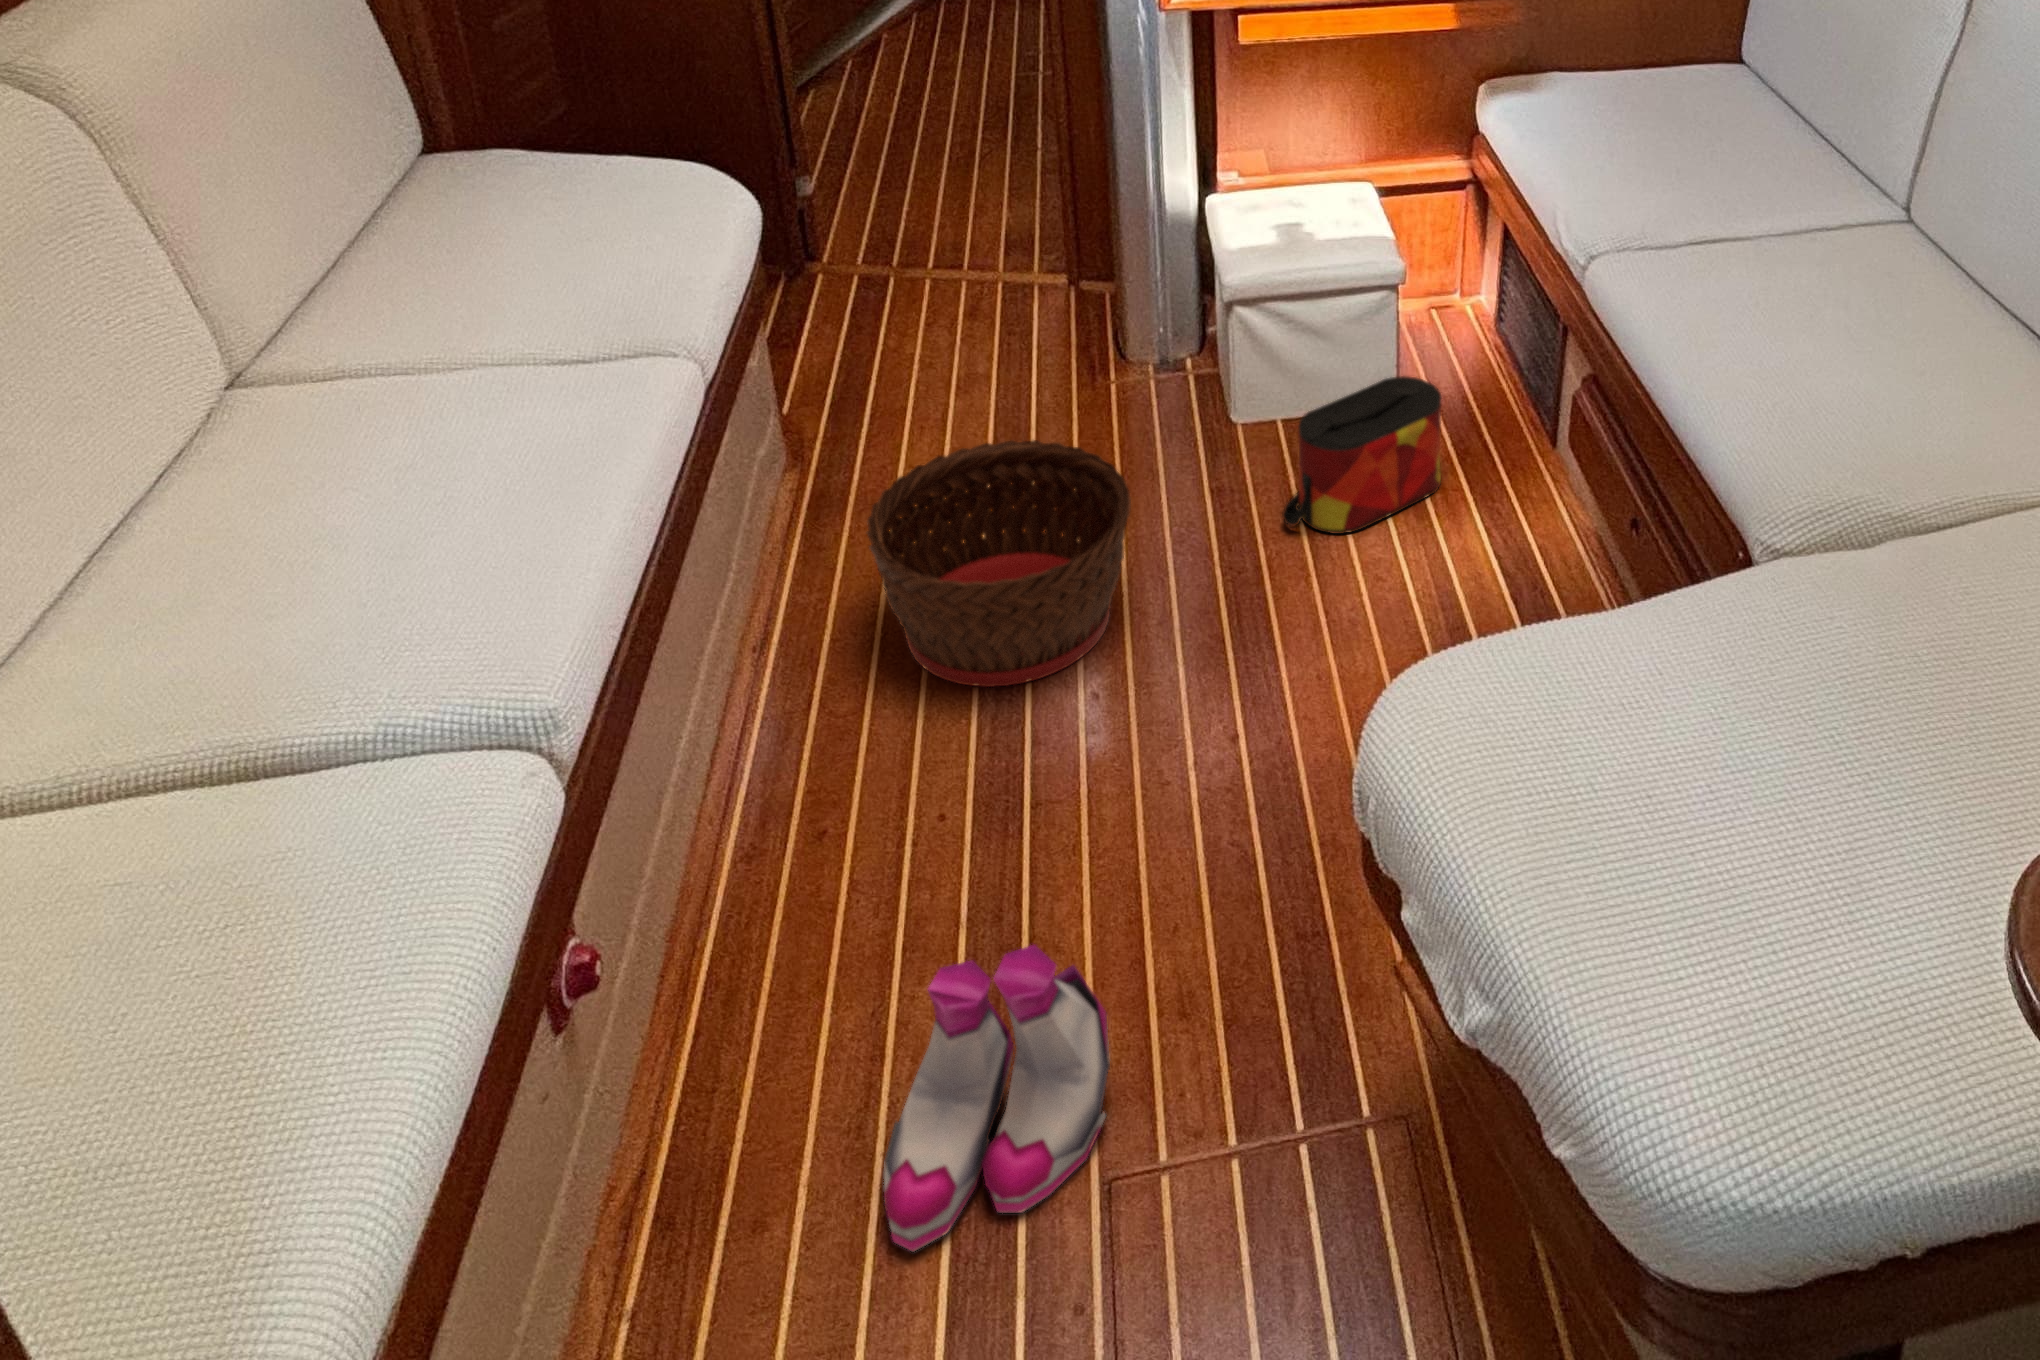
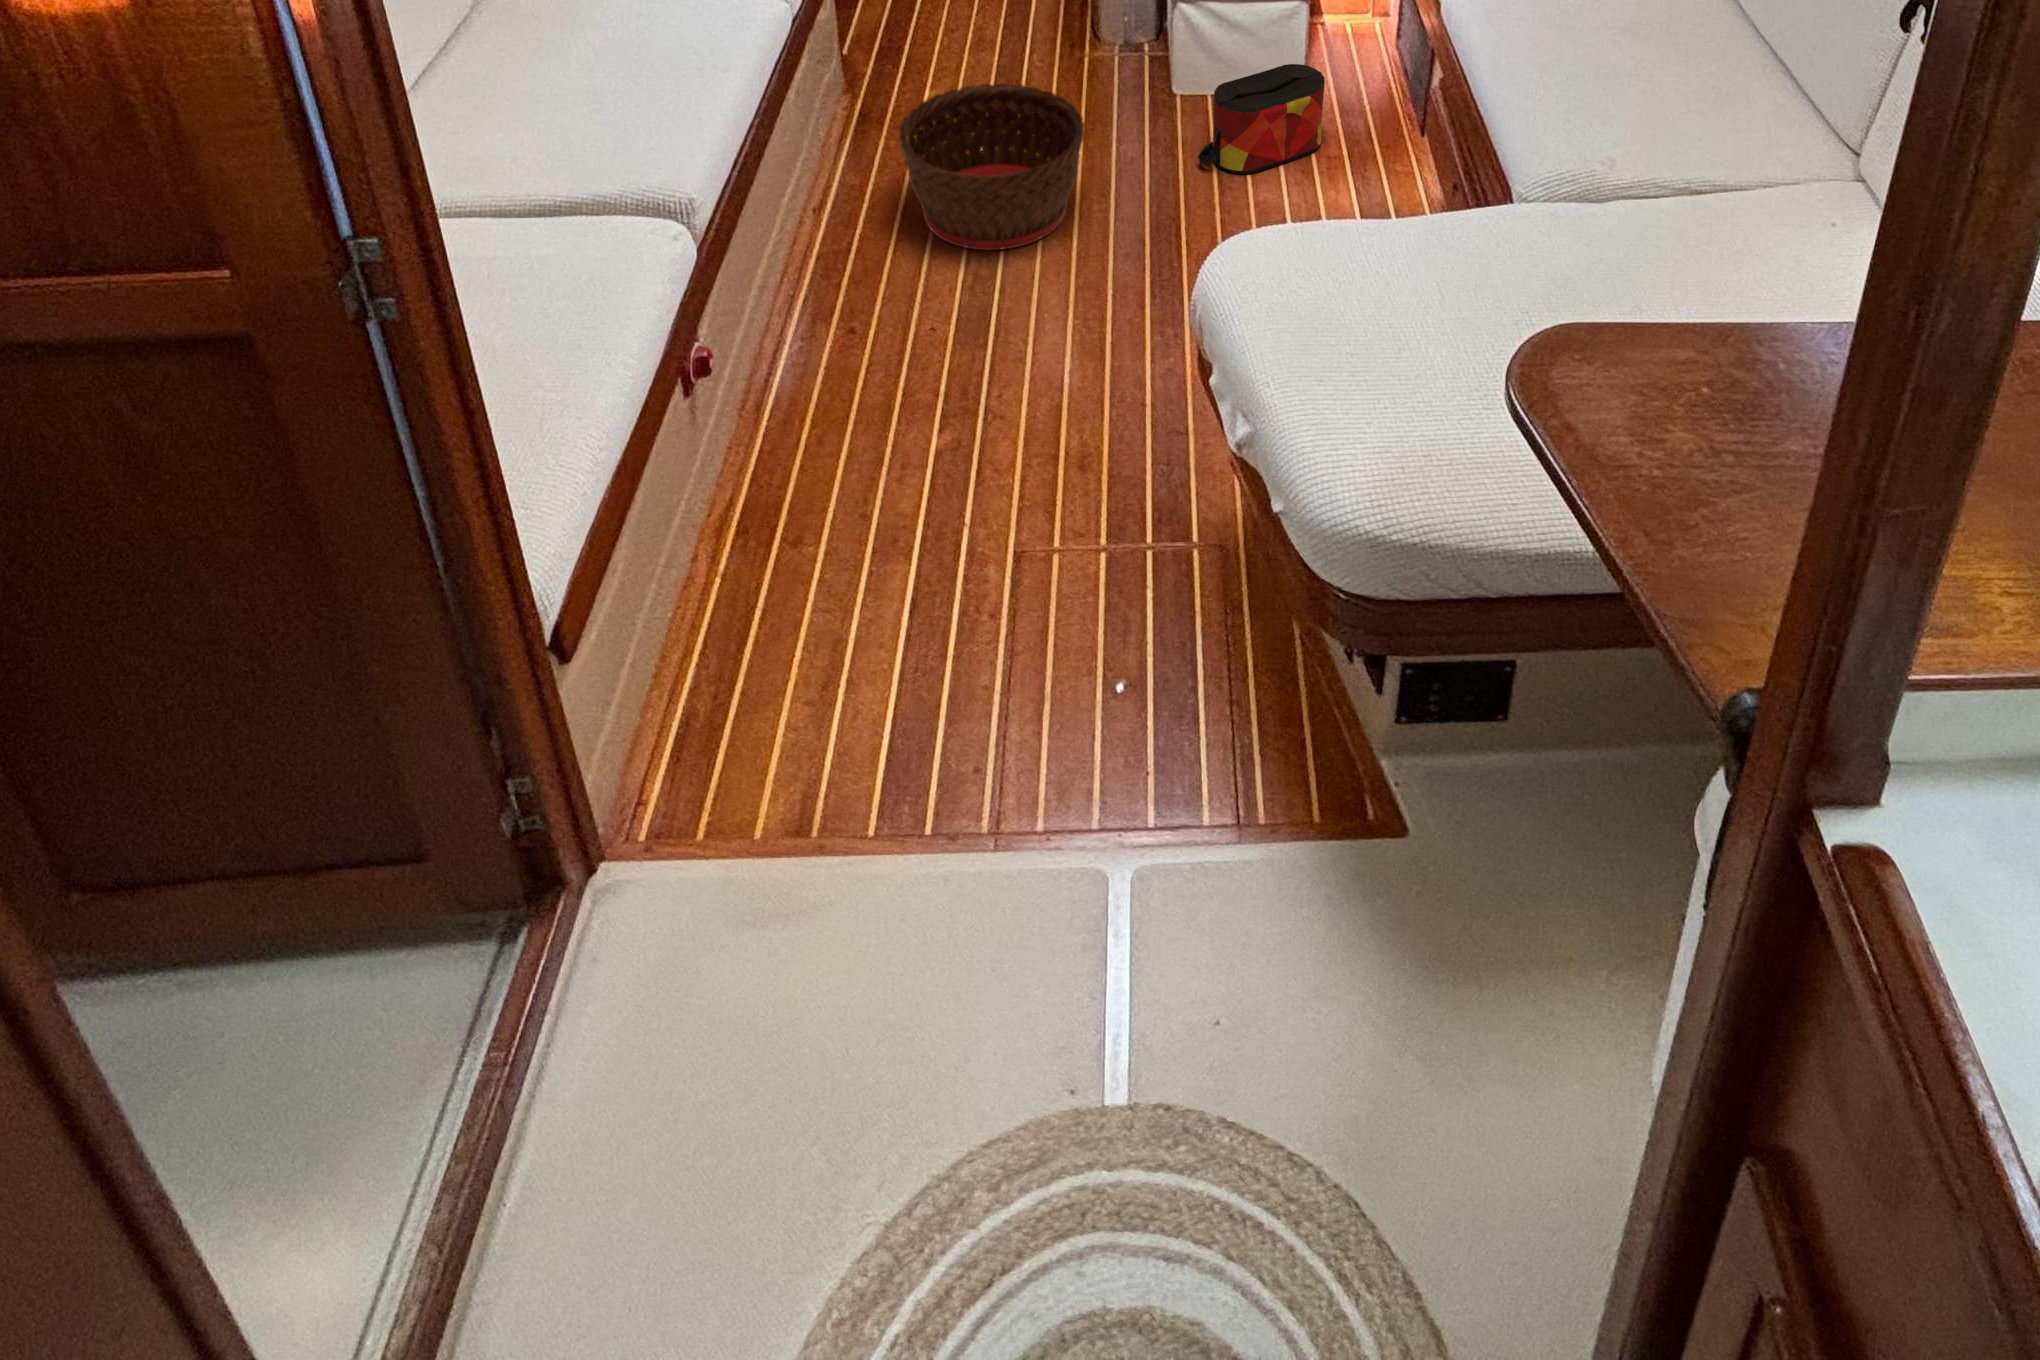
boots: present [884,945,1110,1251] -> none [884,392,1031,566]

